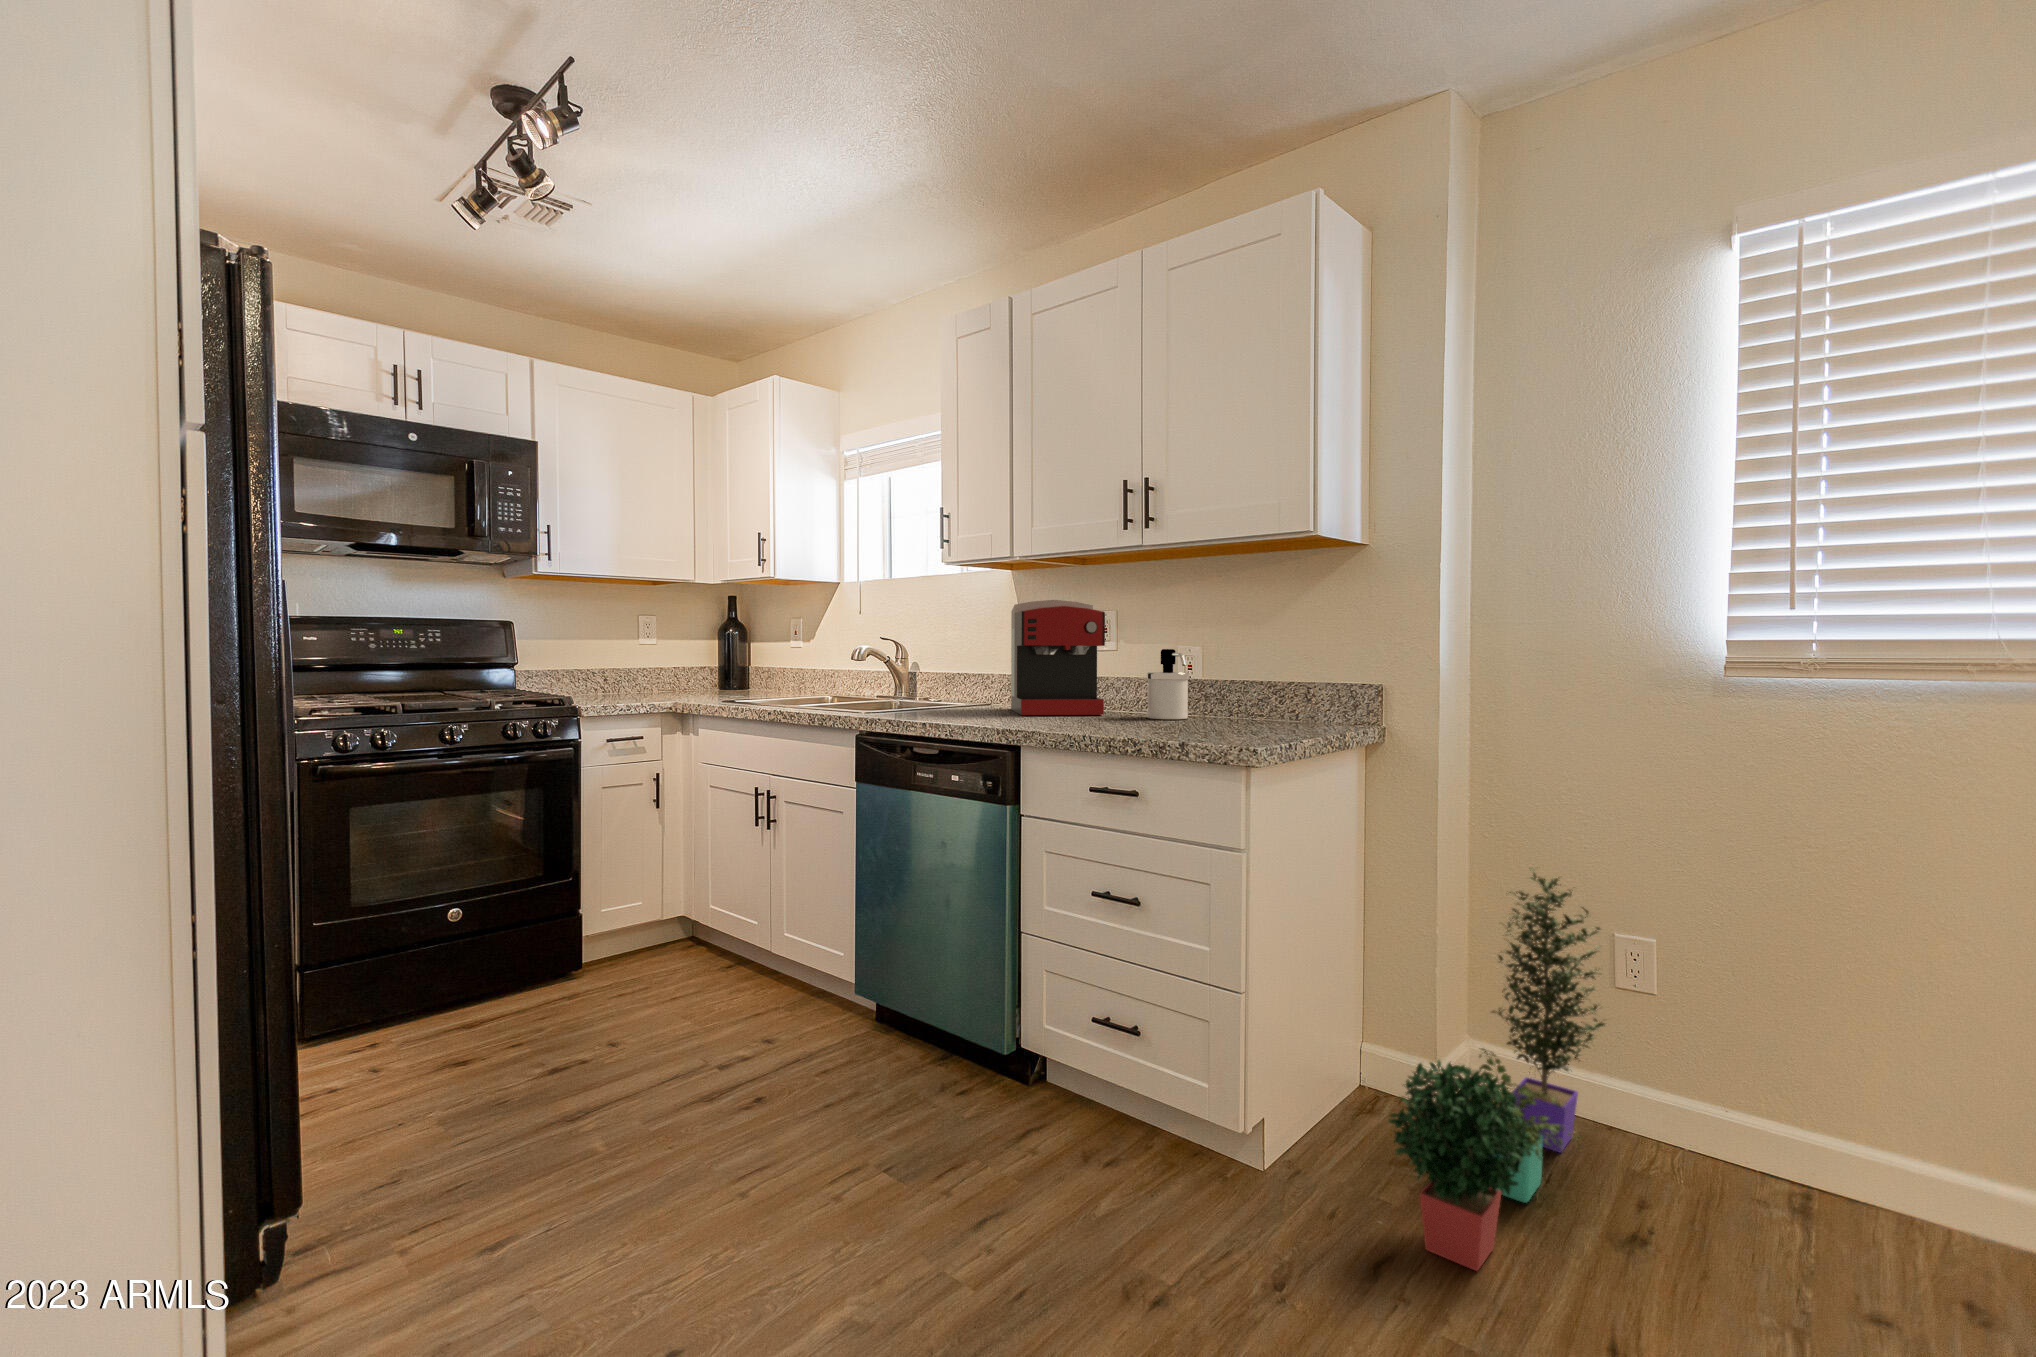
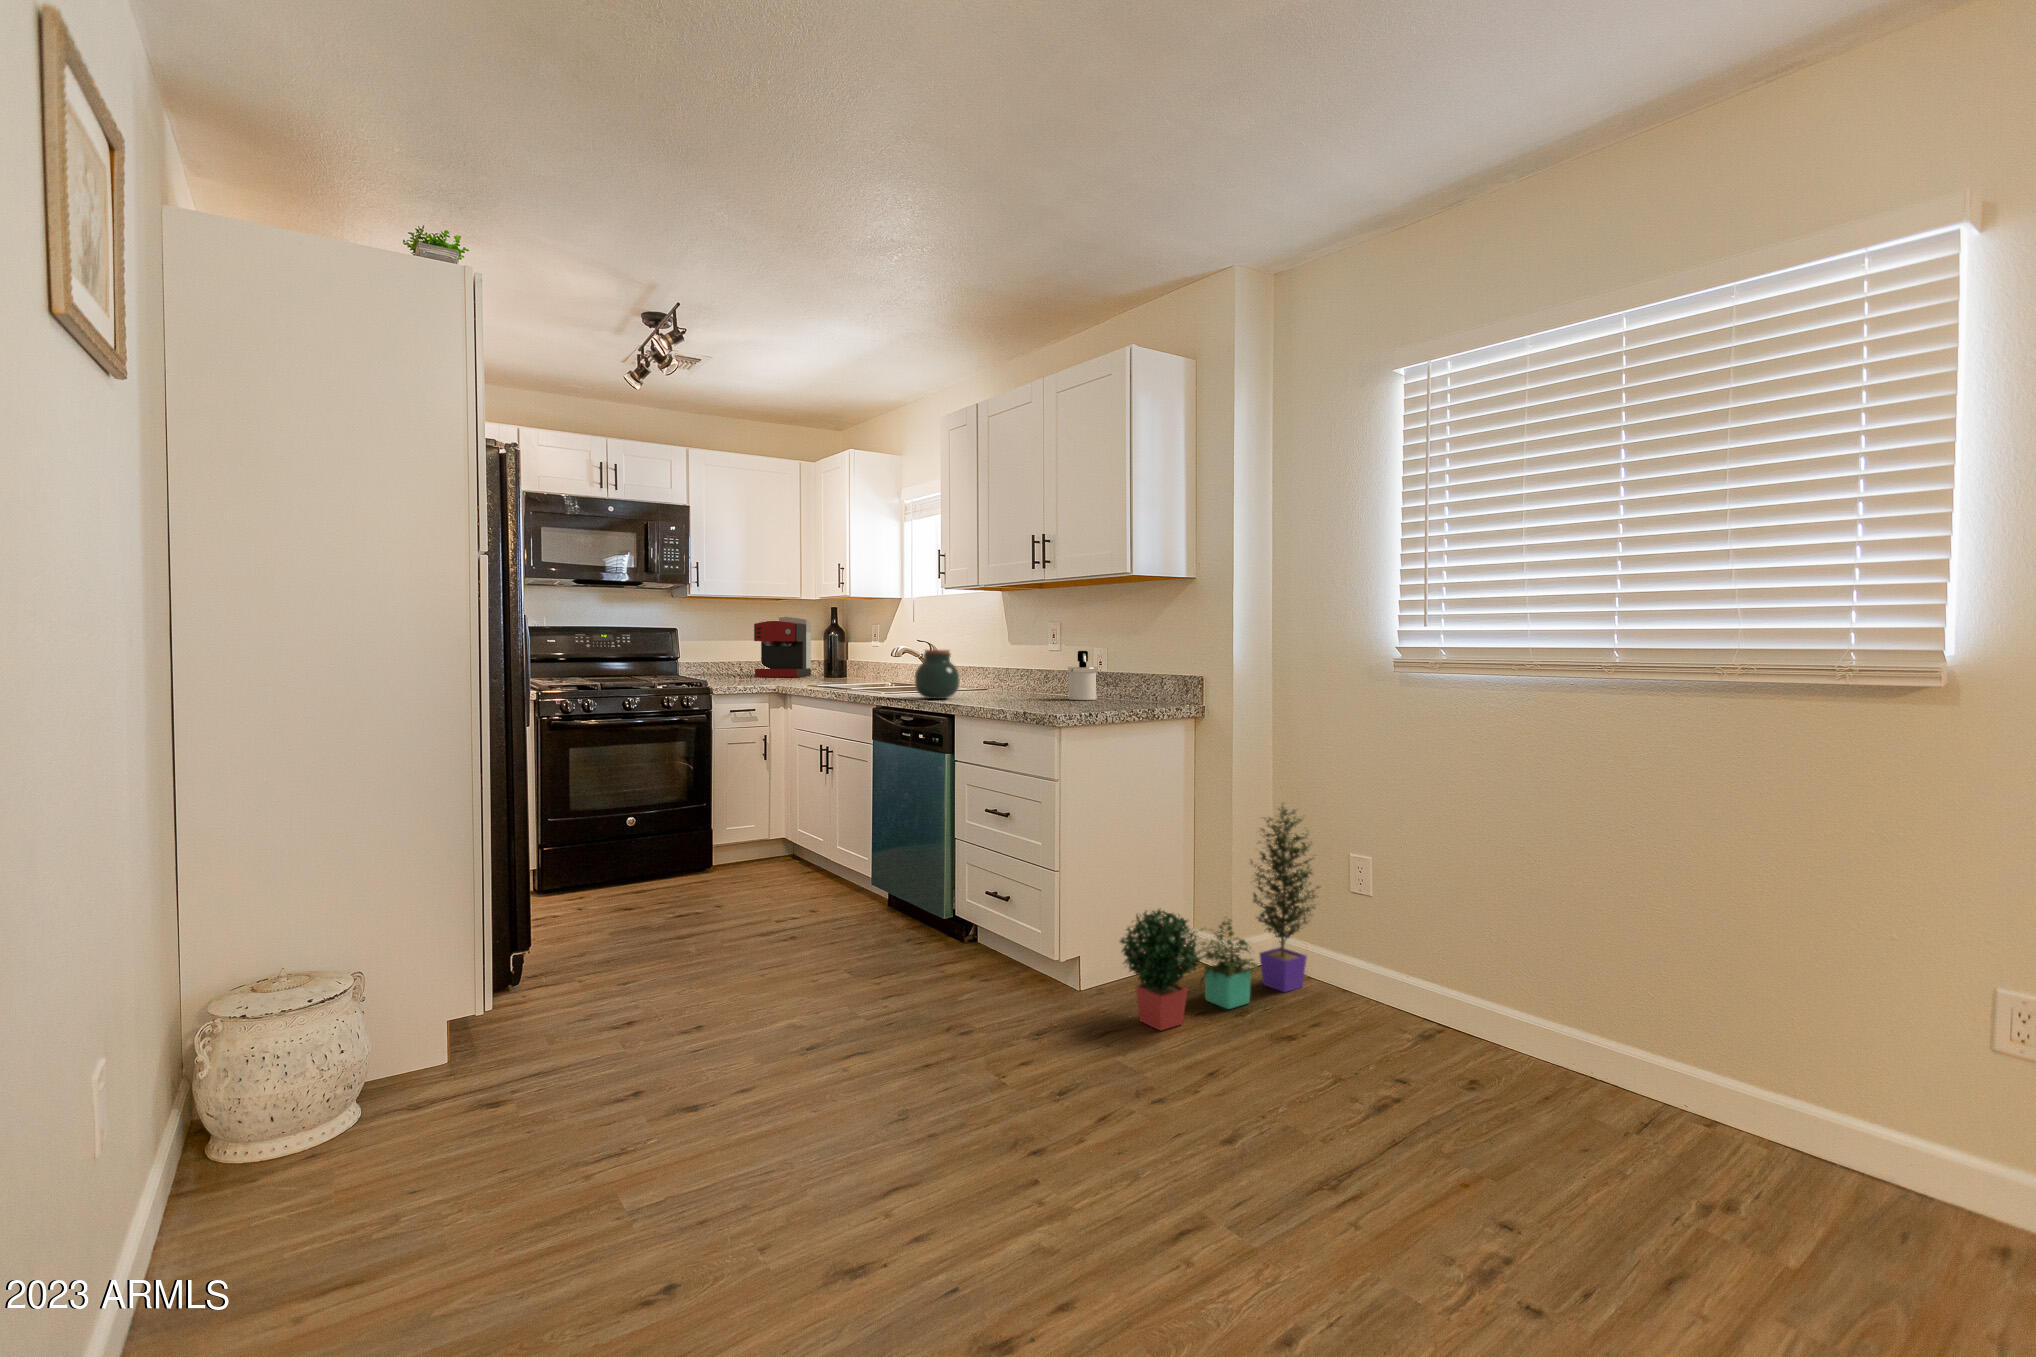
coffee maker: present [1011,600,1105,715] -> present [754,617,811,677]
jar: none [931,648,997,721] -> present [915,650,960,699]

